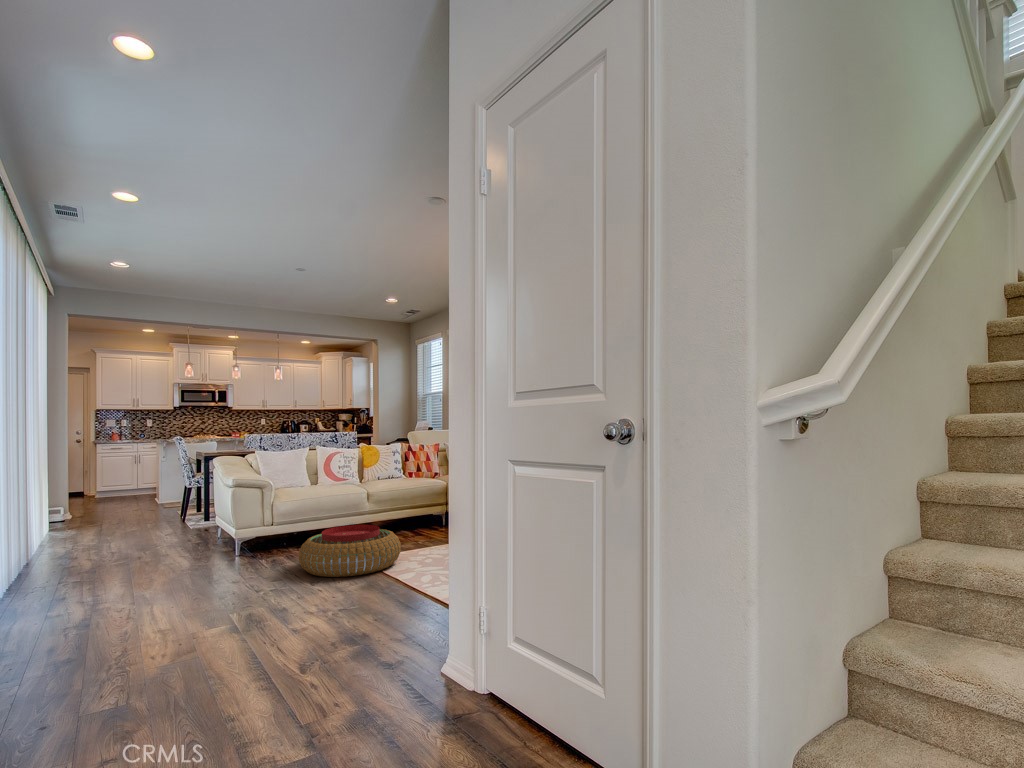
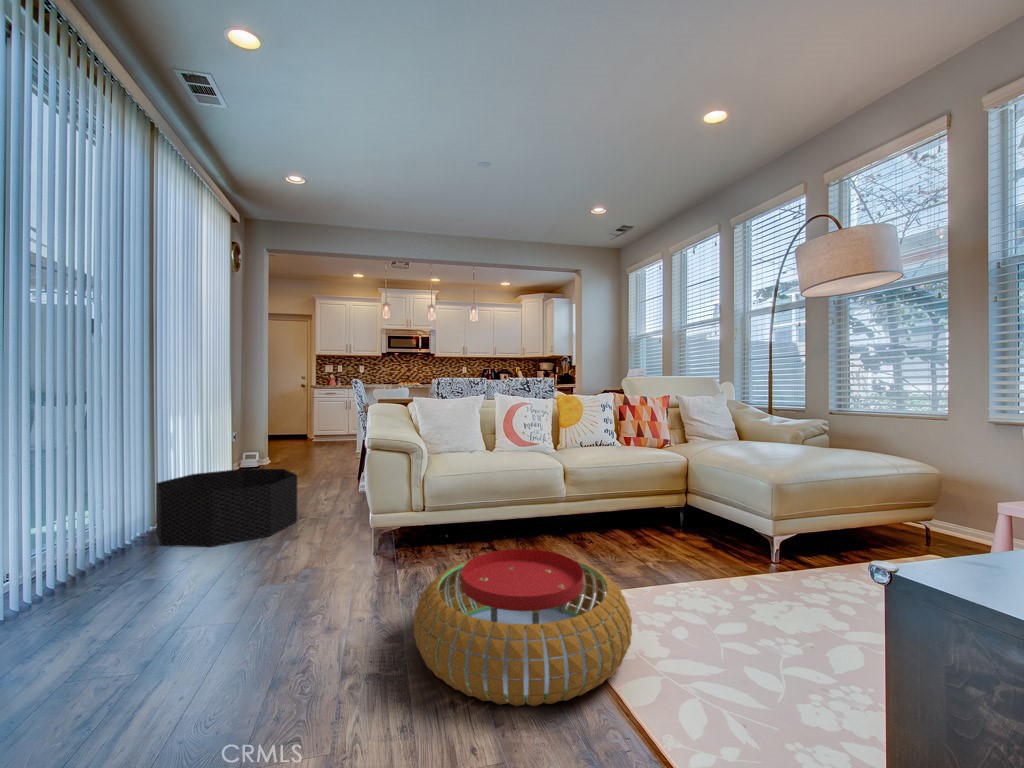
basket: none [49,511,166,568] -> present [156,469,297,547]

